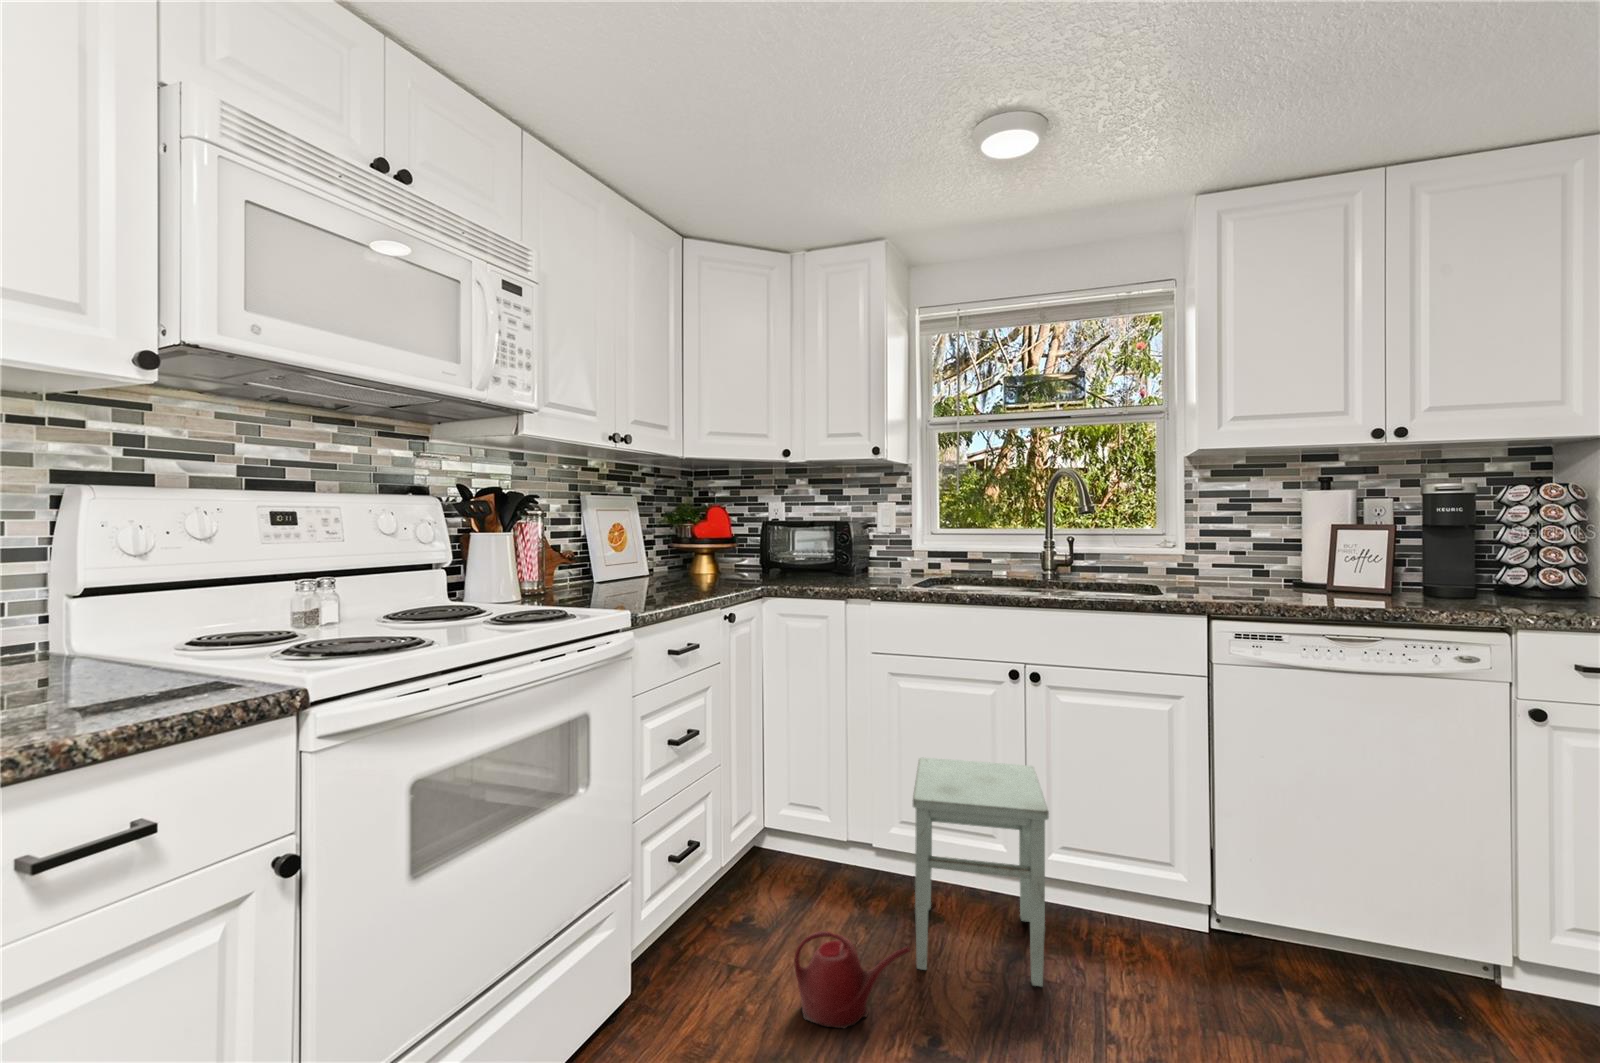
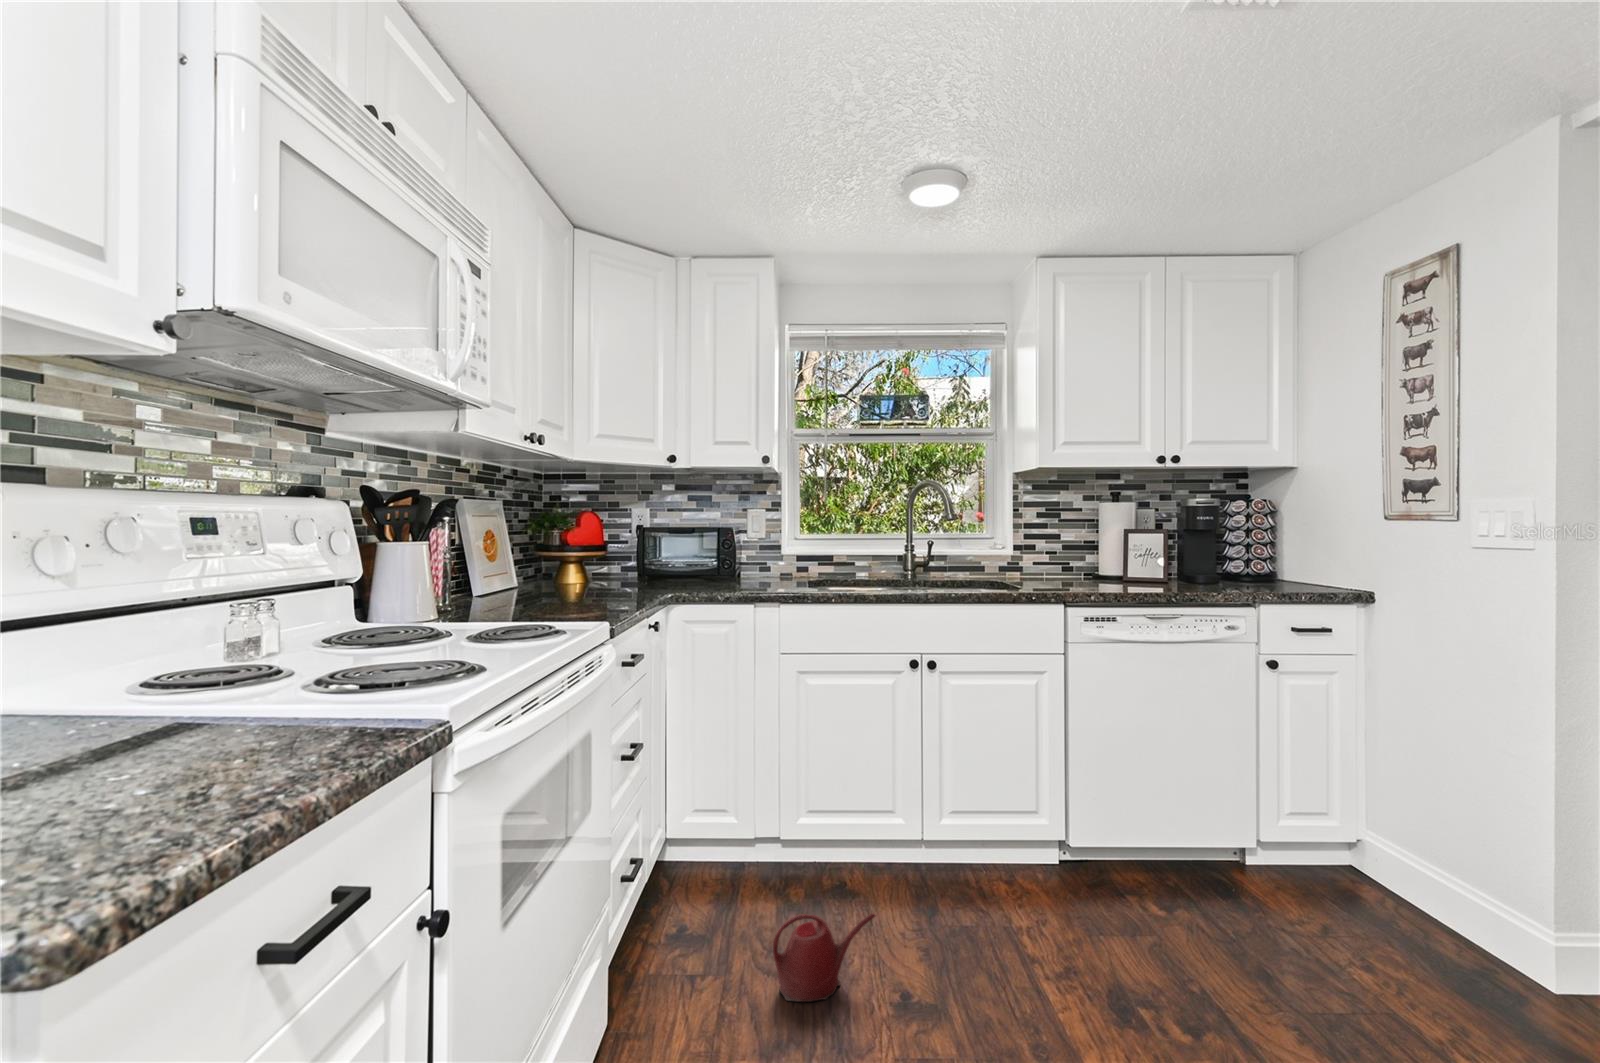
stool: present [913,757,1049,986] -> none [836,743,971,937]

